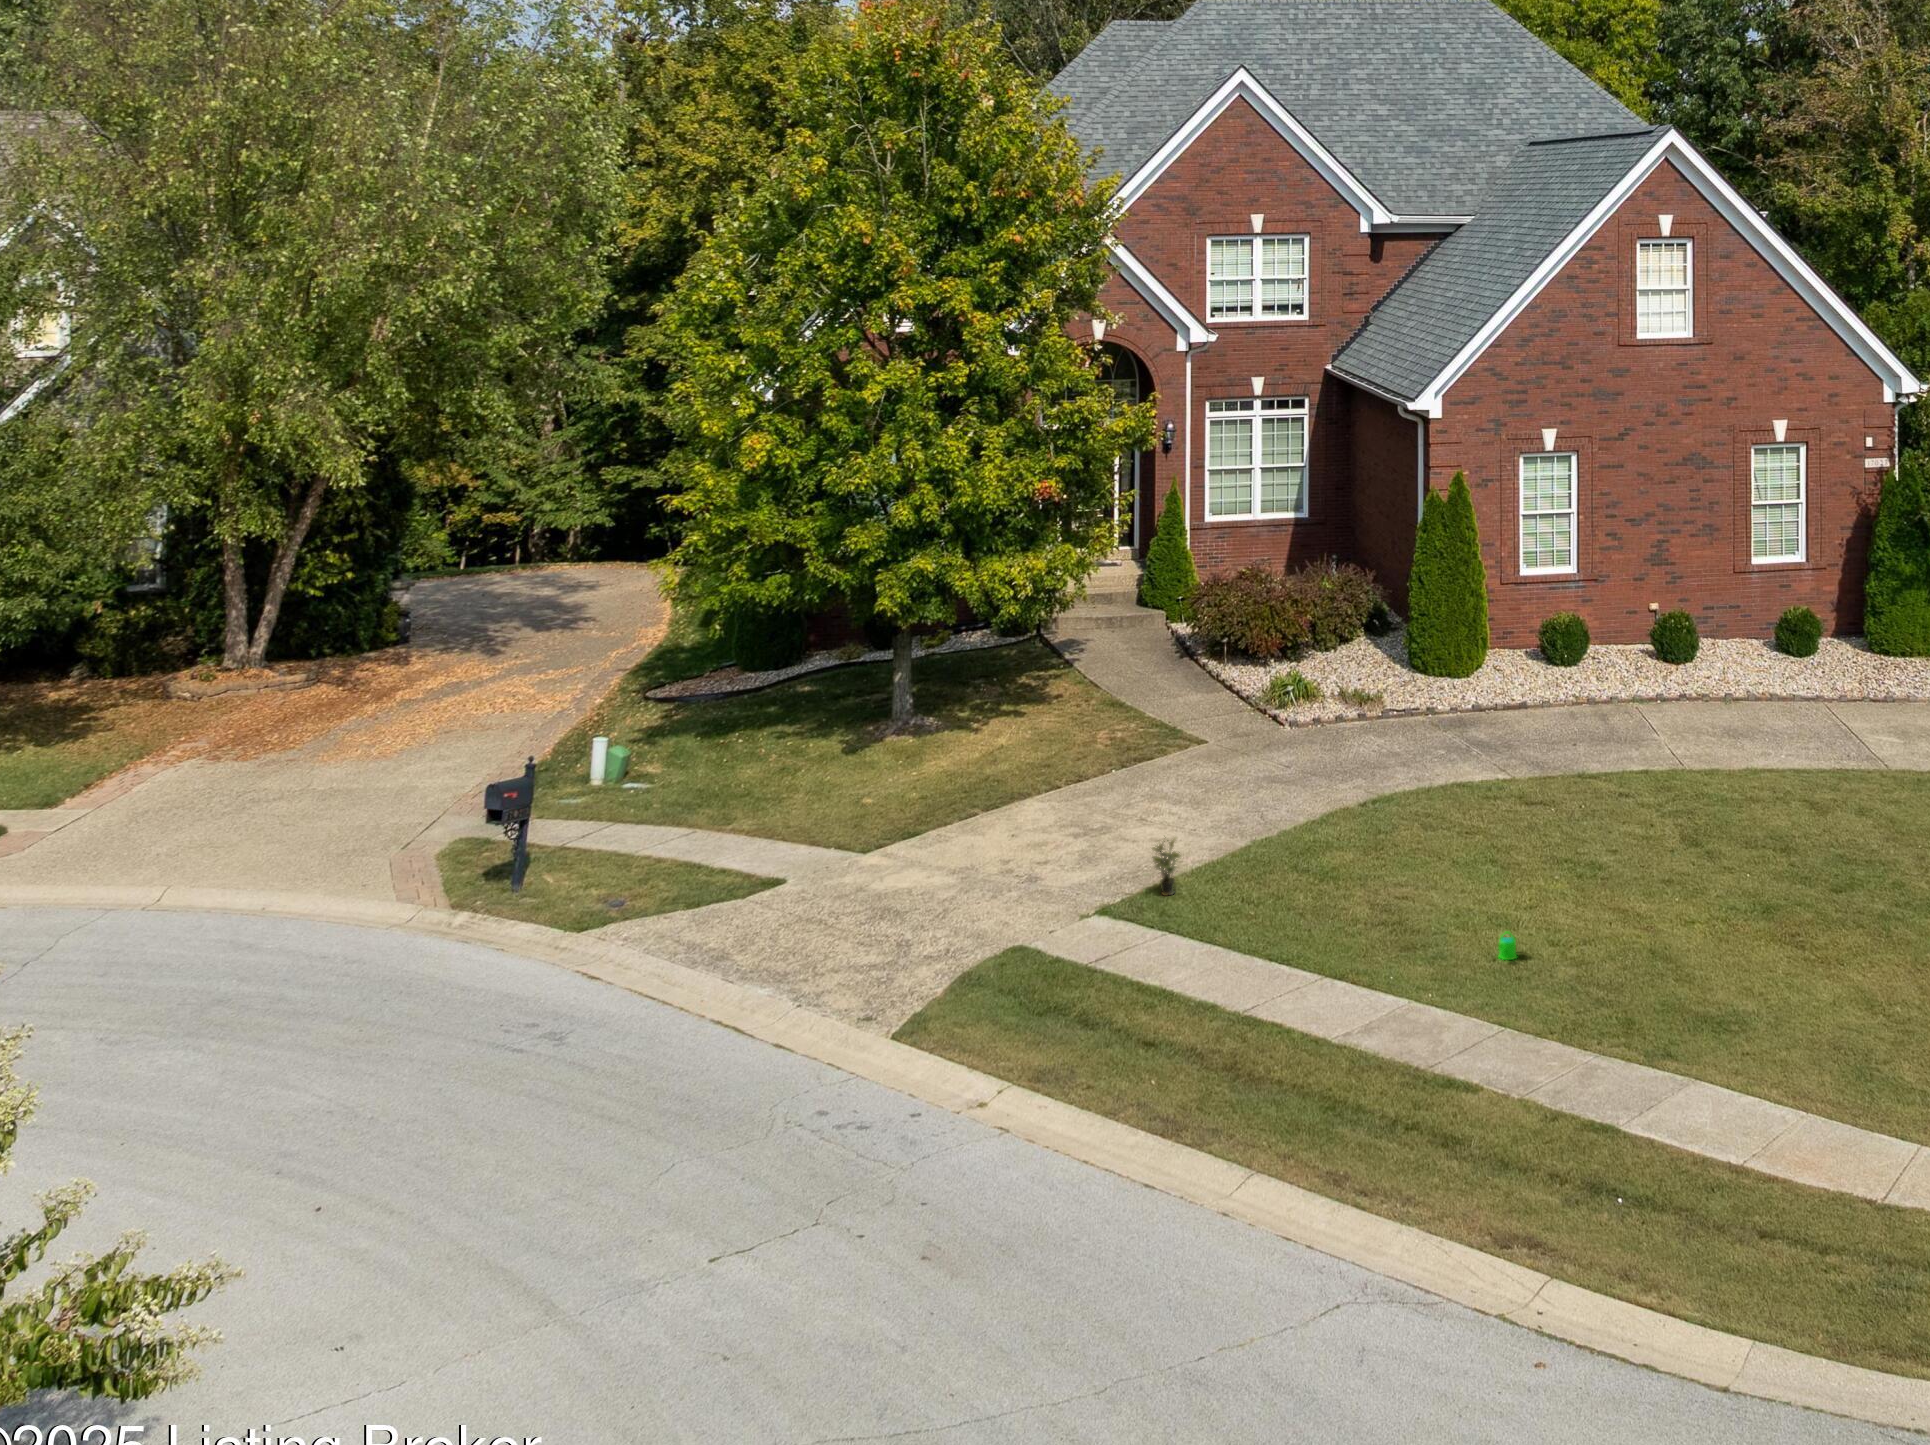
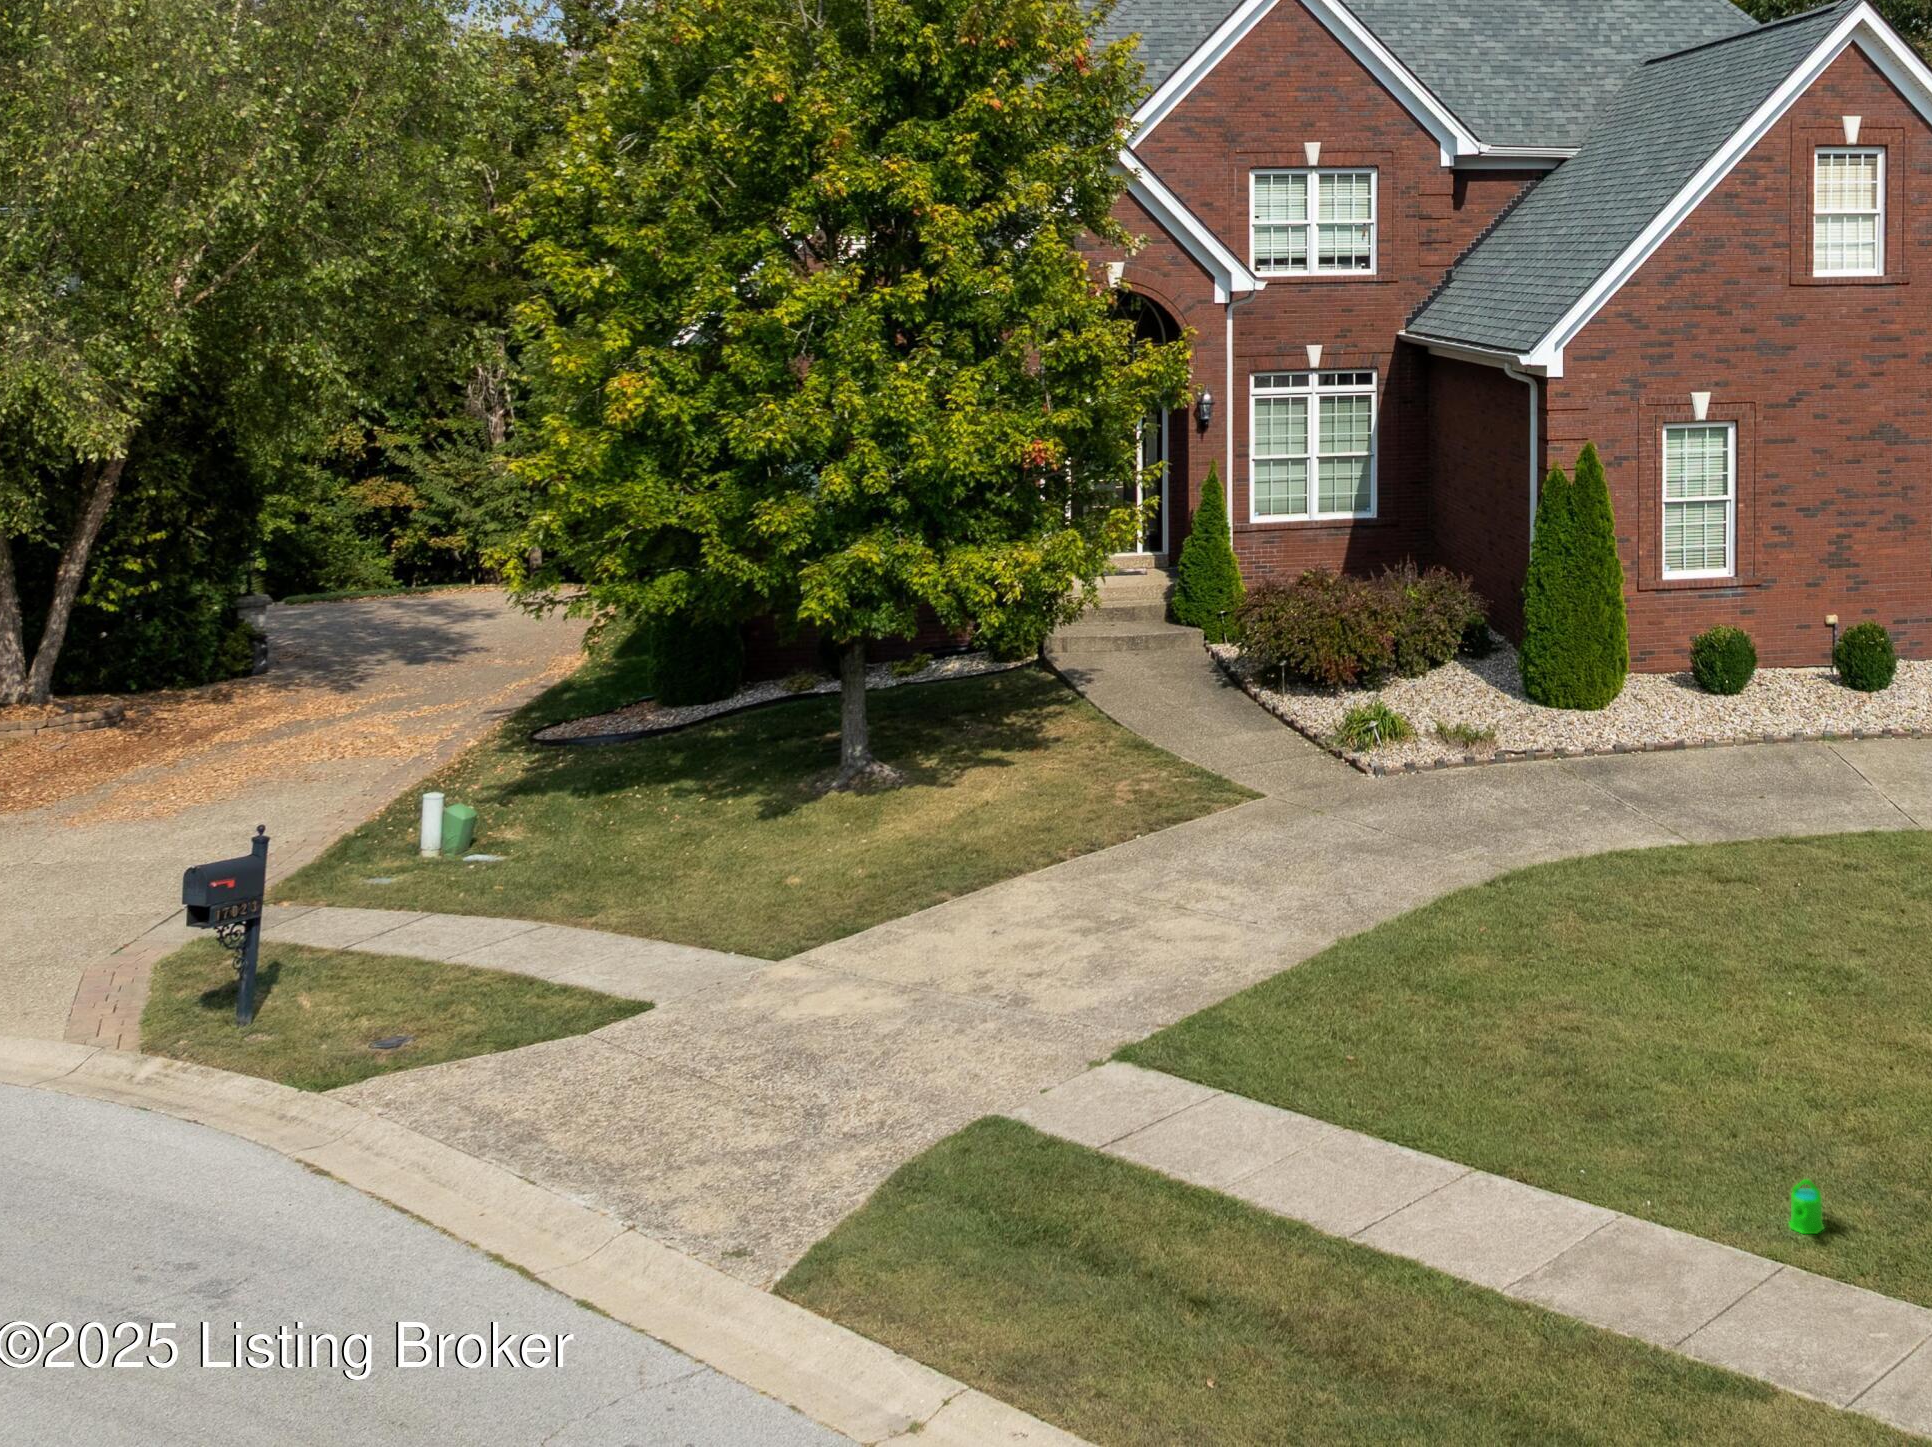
potted plant: present [1152,837,1180,895] -> none [1176,983,1226,1086]

